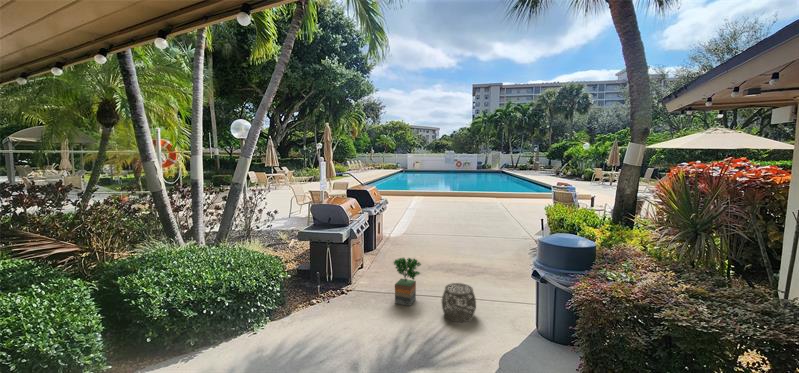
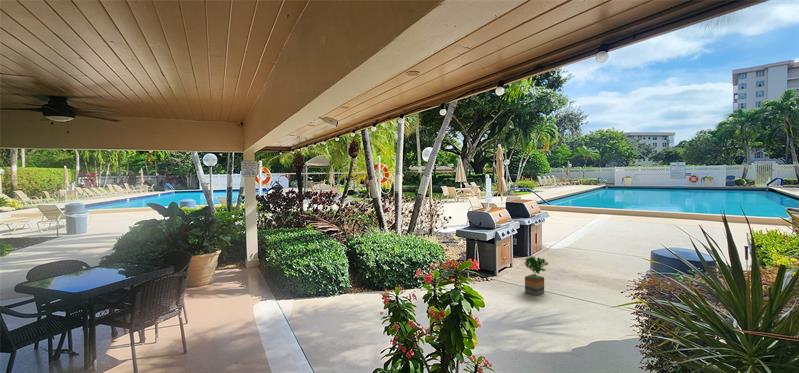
woven basket: present [442,283,476,322] -> none [559,281,591,313]

